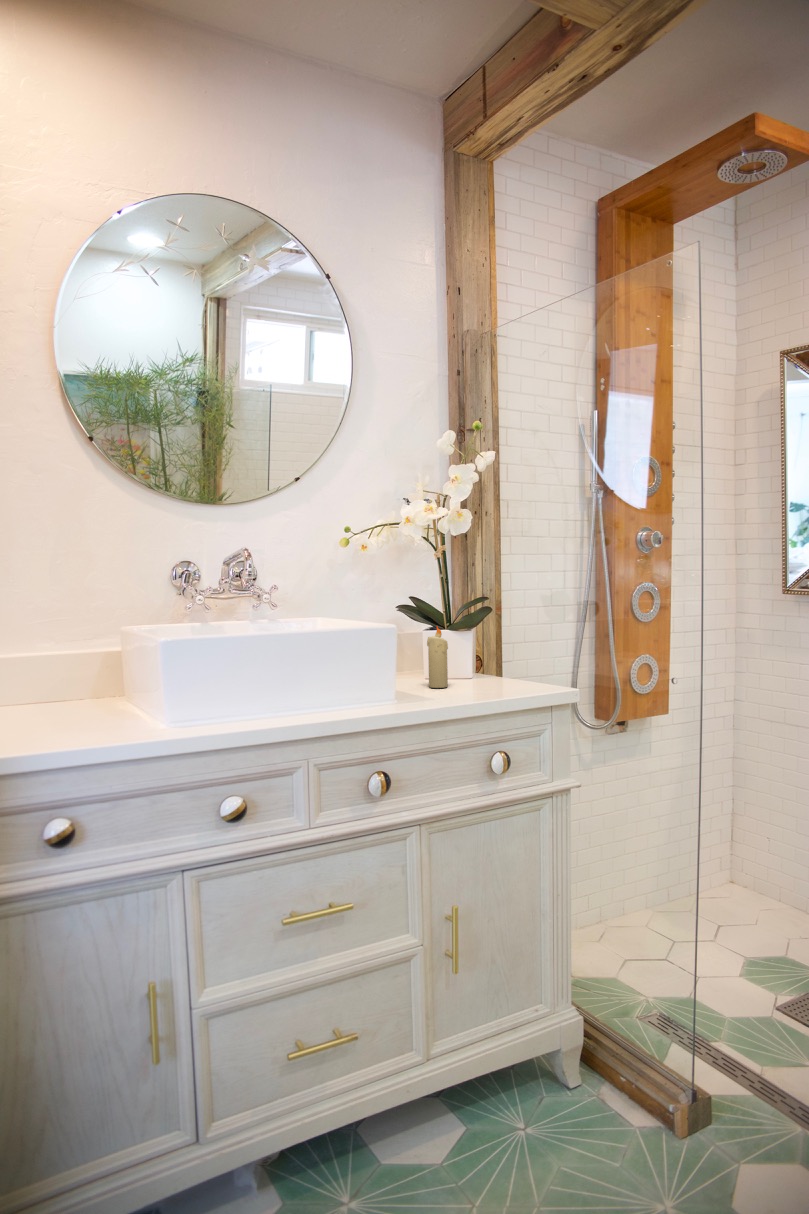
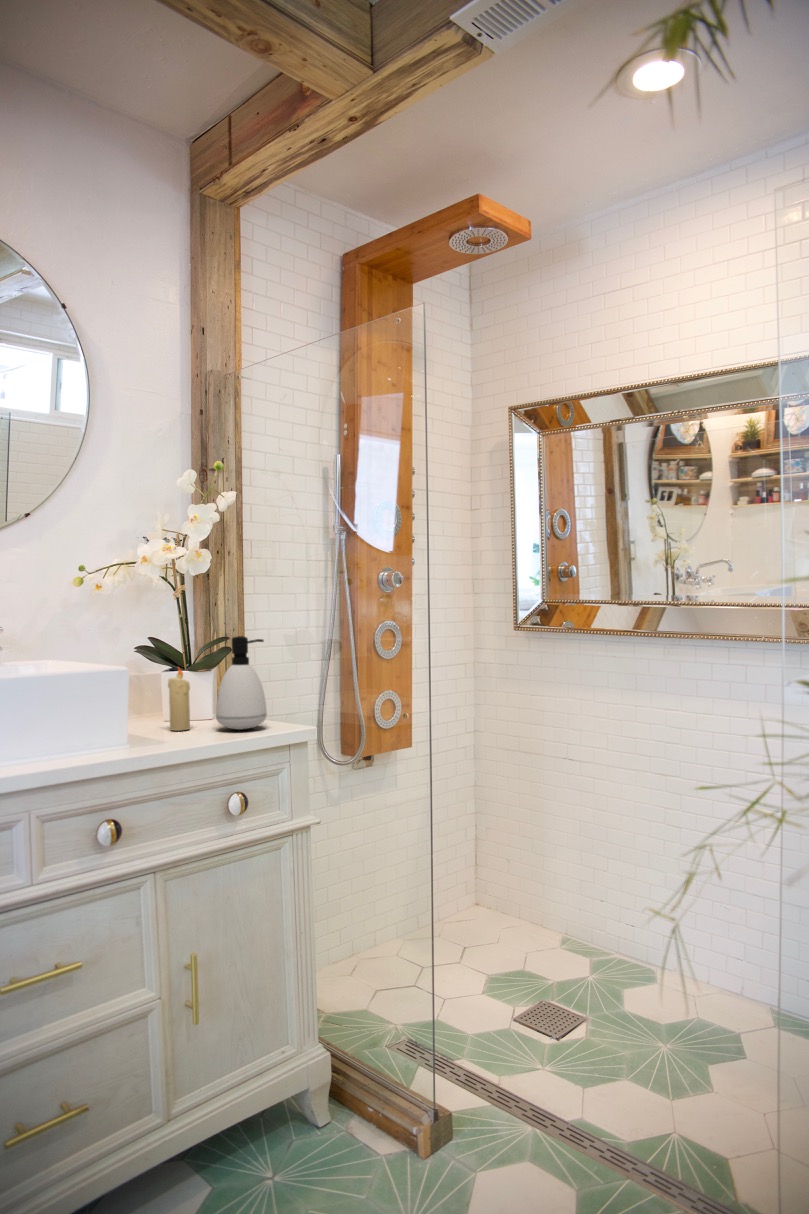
soap dispenser: none [473,597,523,689] -> present [216,636,267,730]

